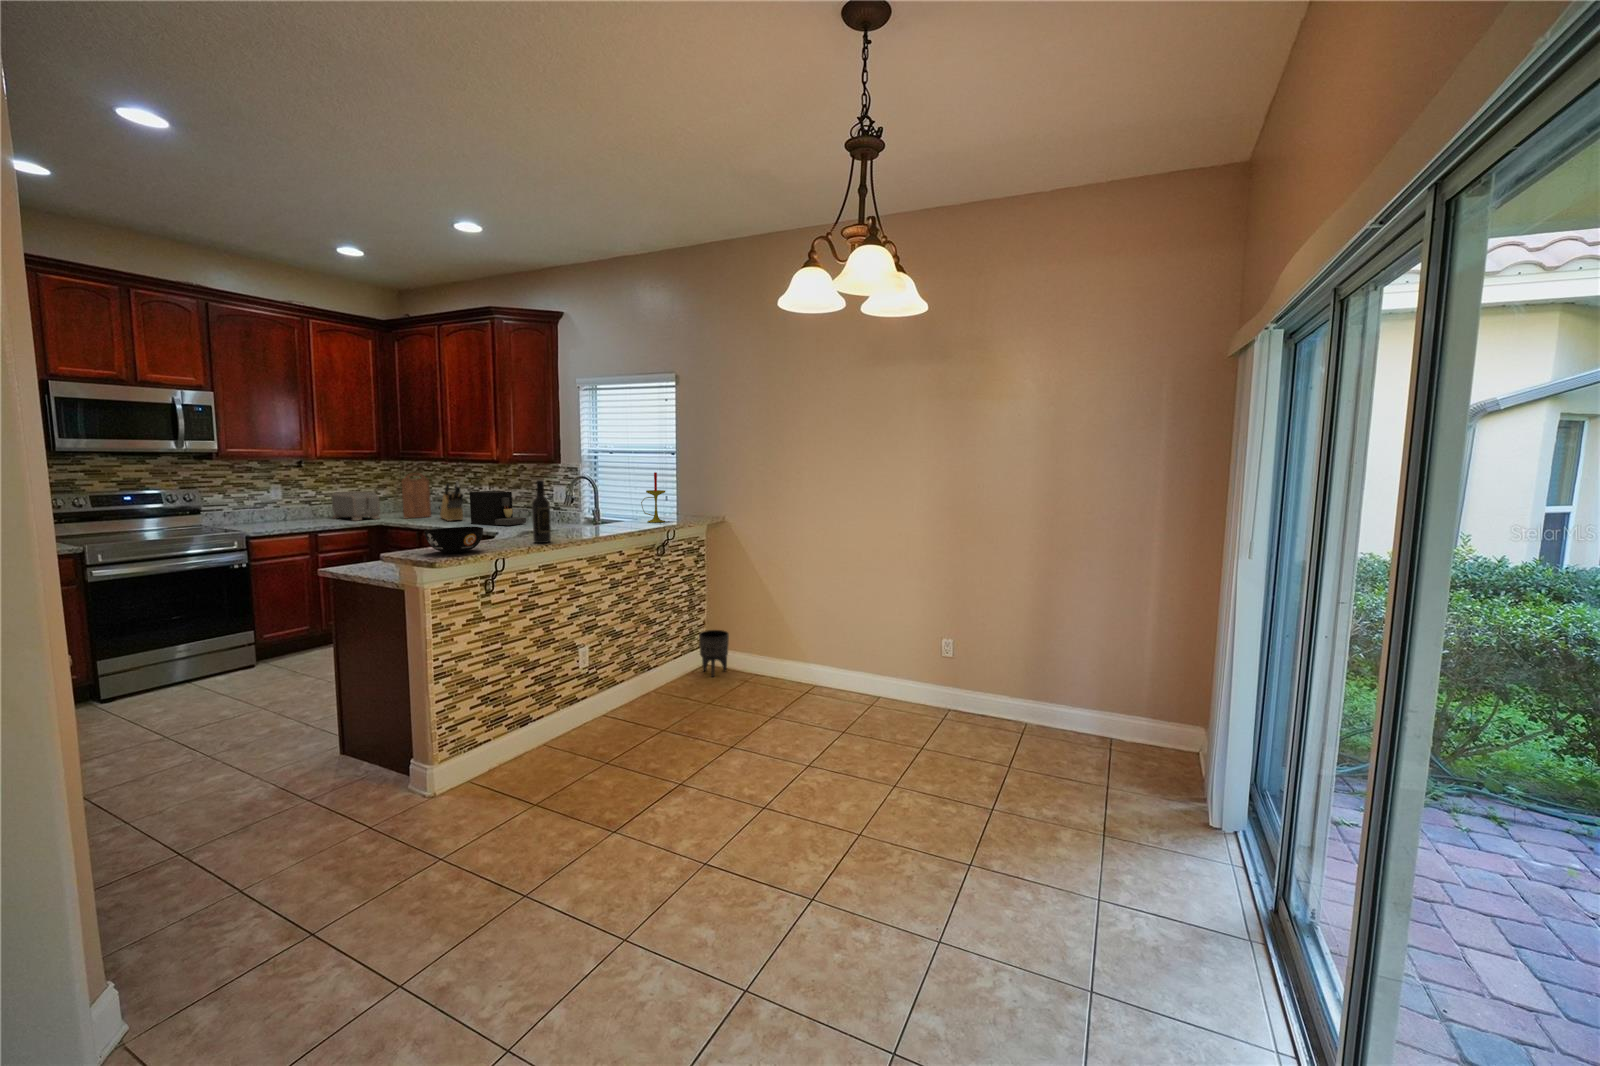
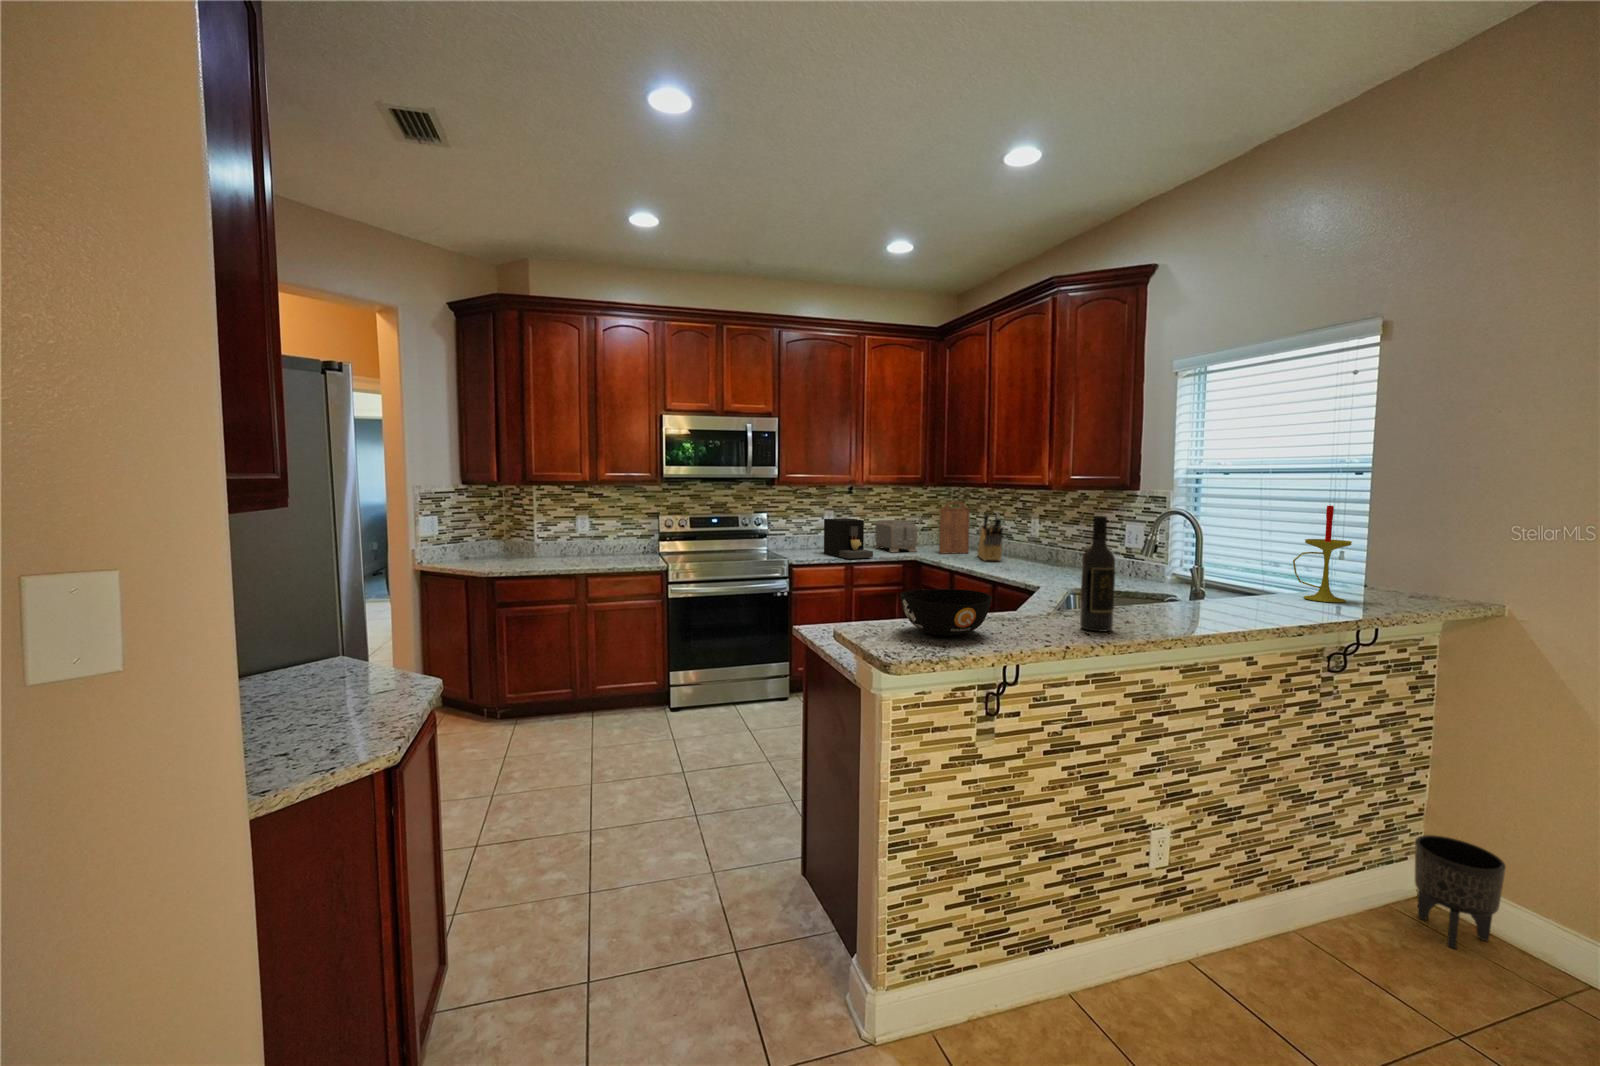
coffee maker: present [470,491,526,525] -> present [824,518,873,559]

